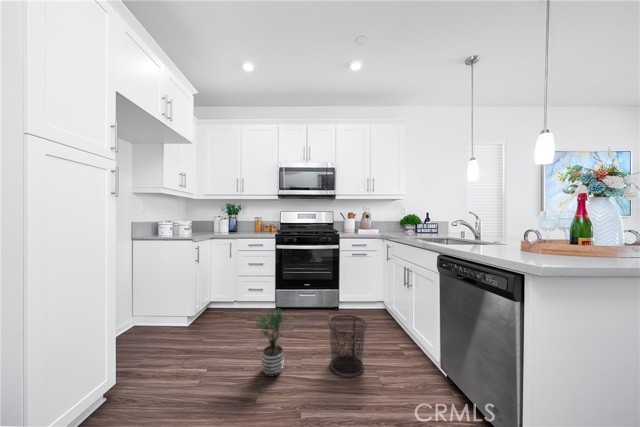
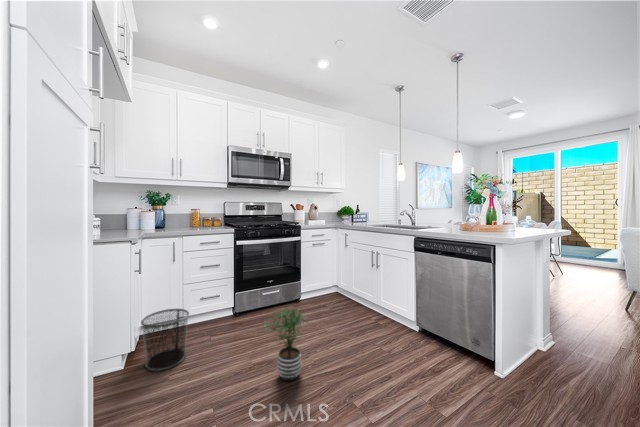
trash can: present [327,315,367,376] -> present [141,309,189,371]

